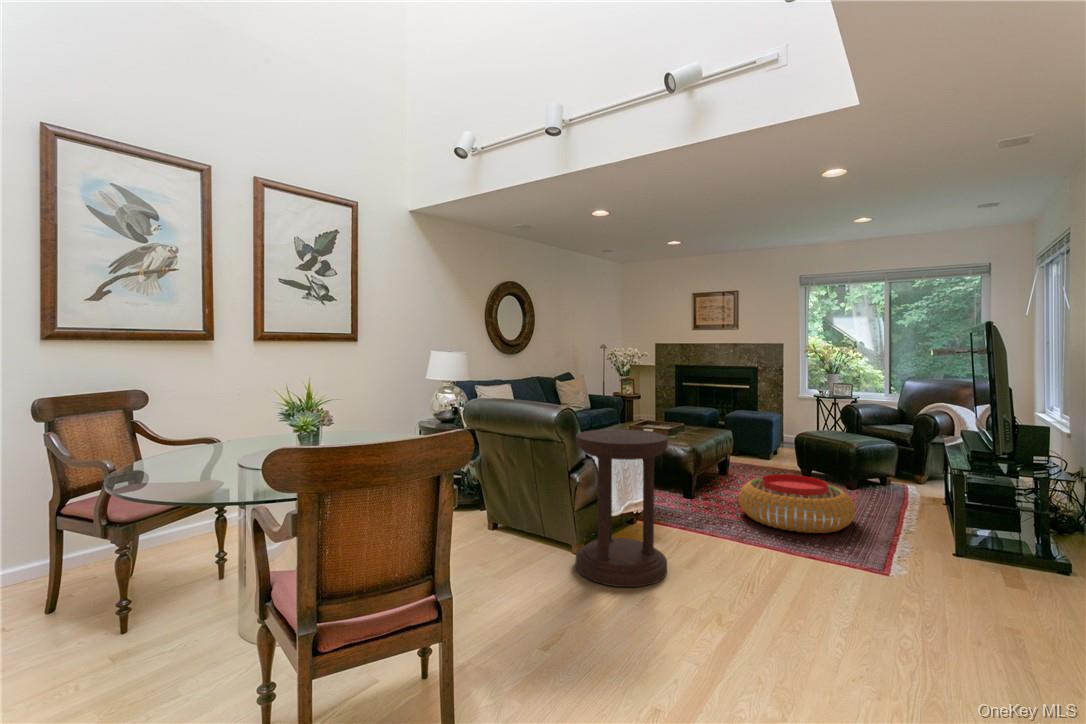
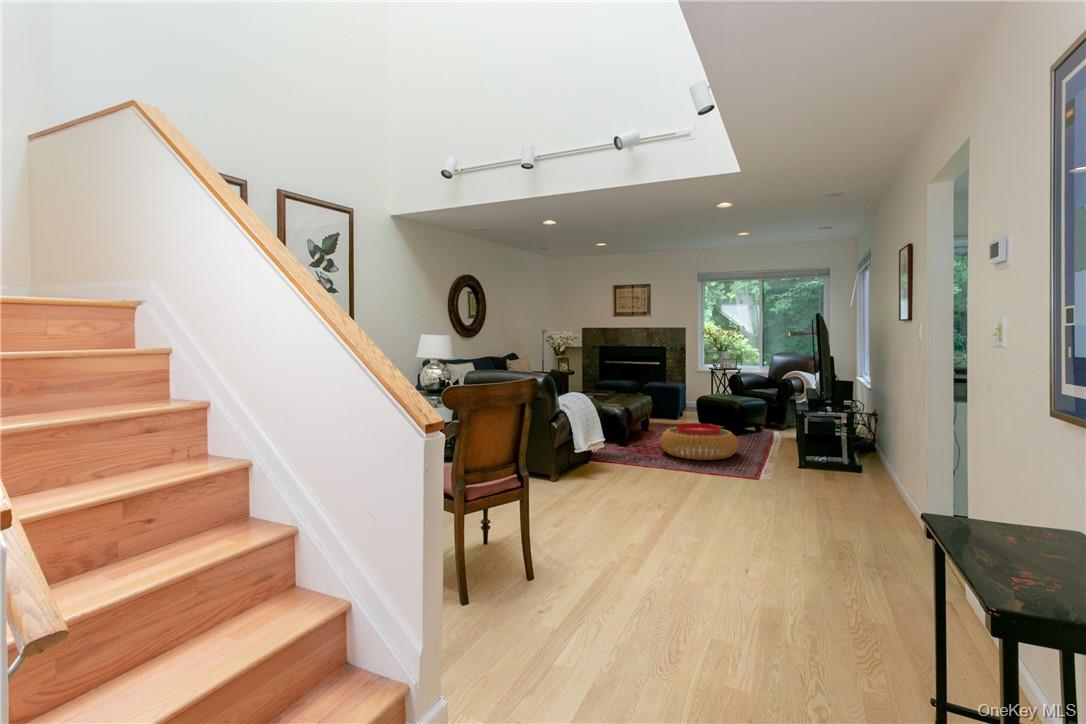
side table: present [576,429,668,587] -> none [557,391,621,494]

